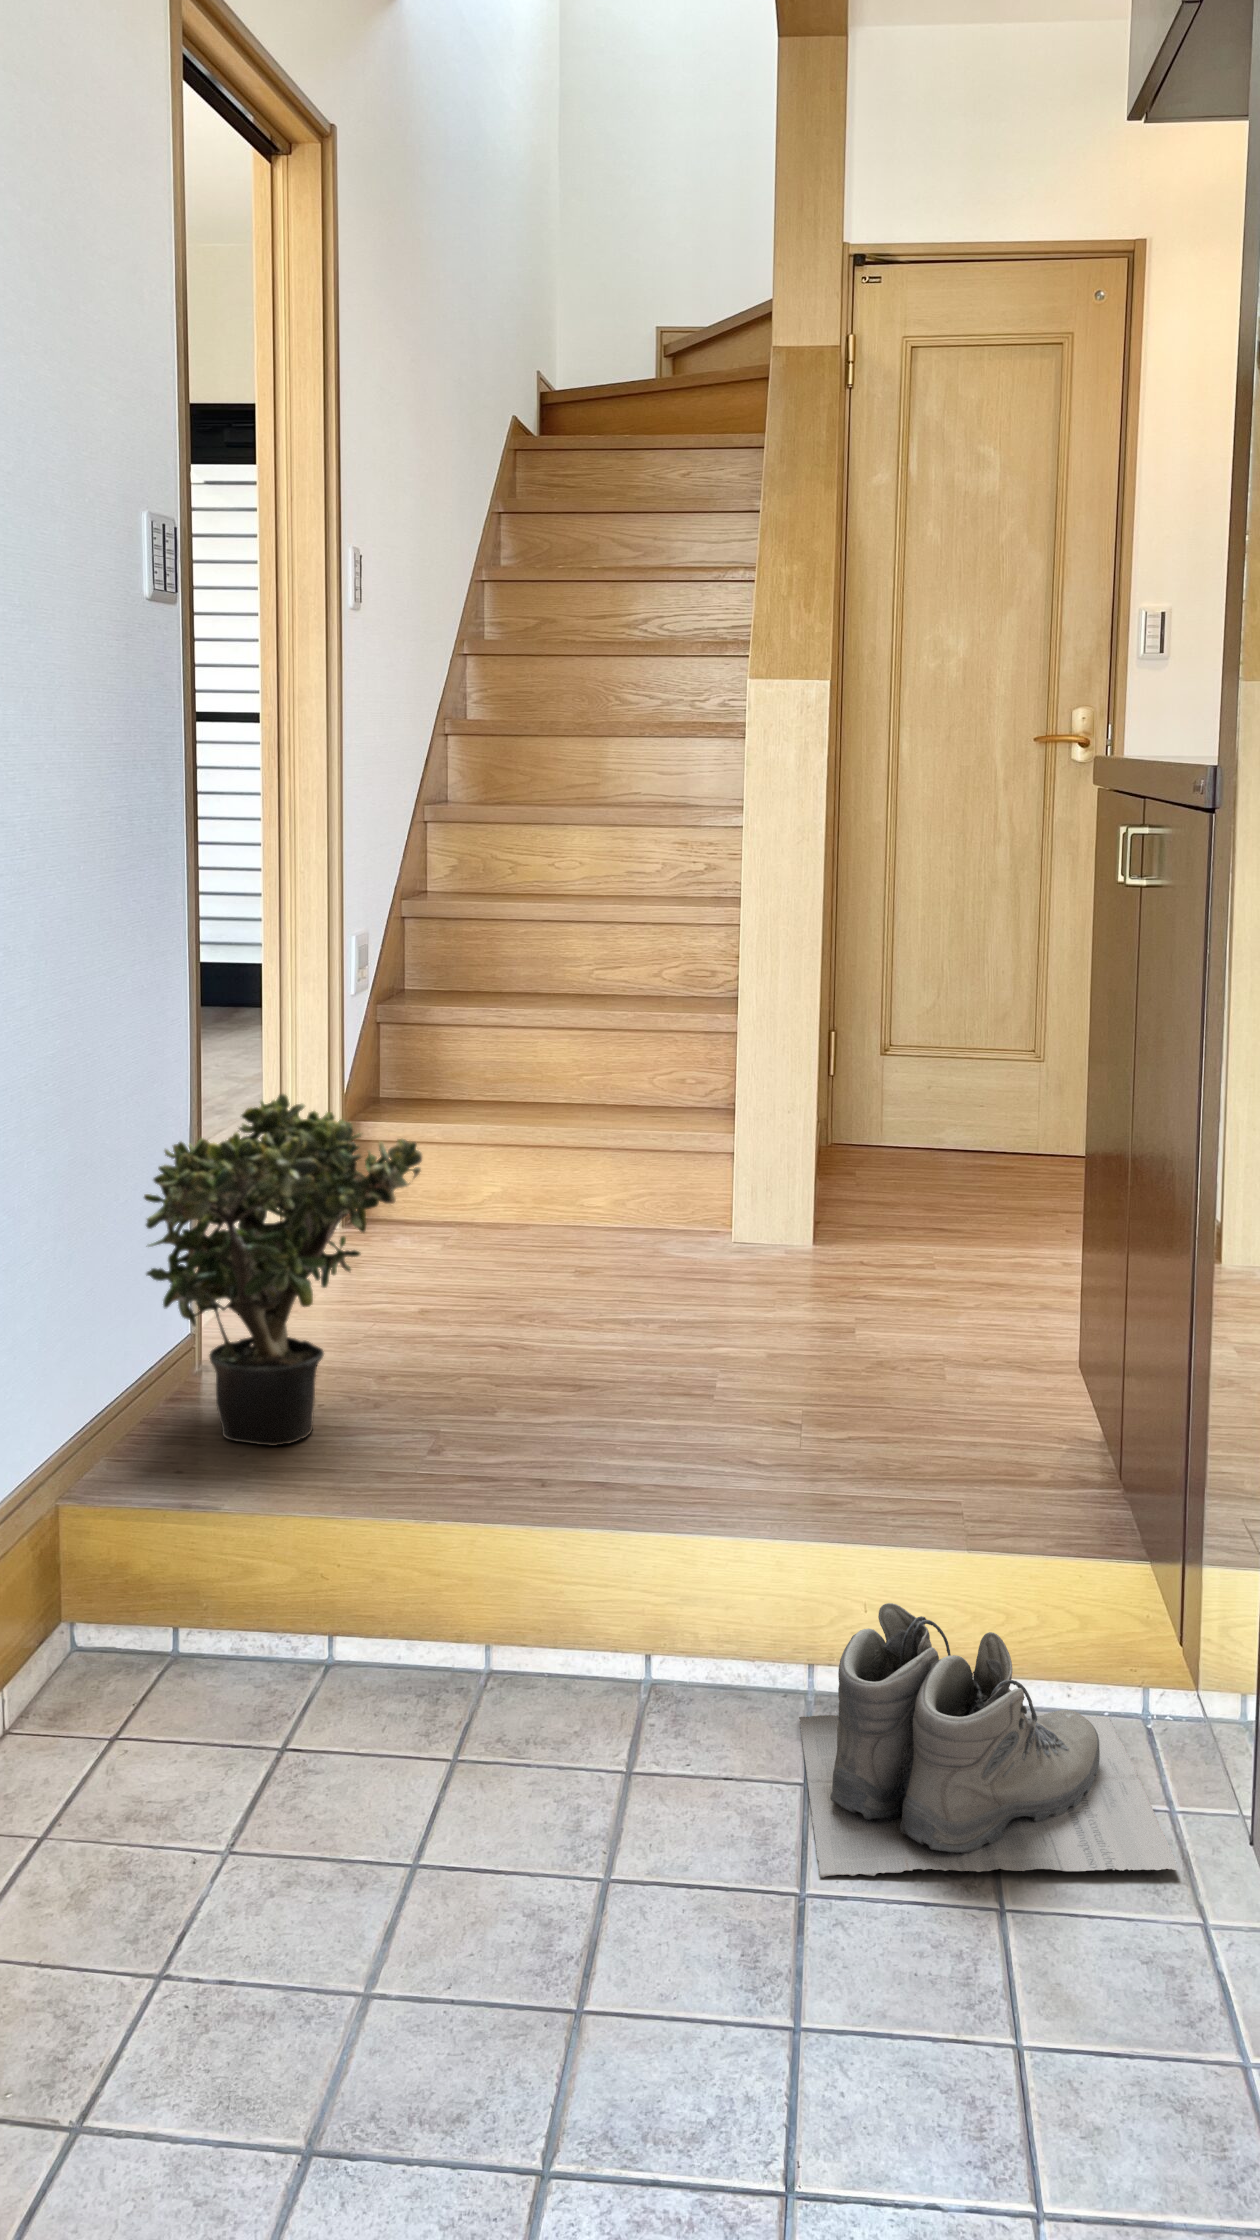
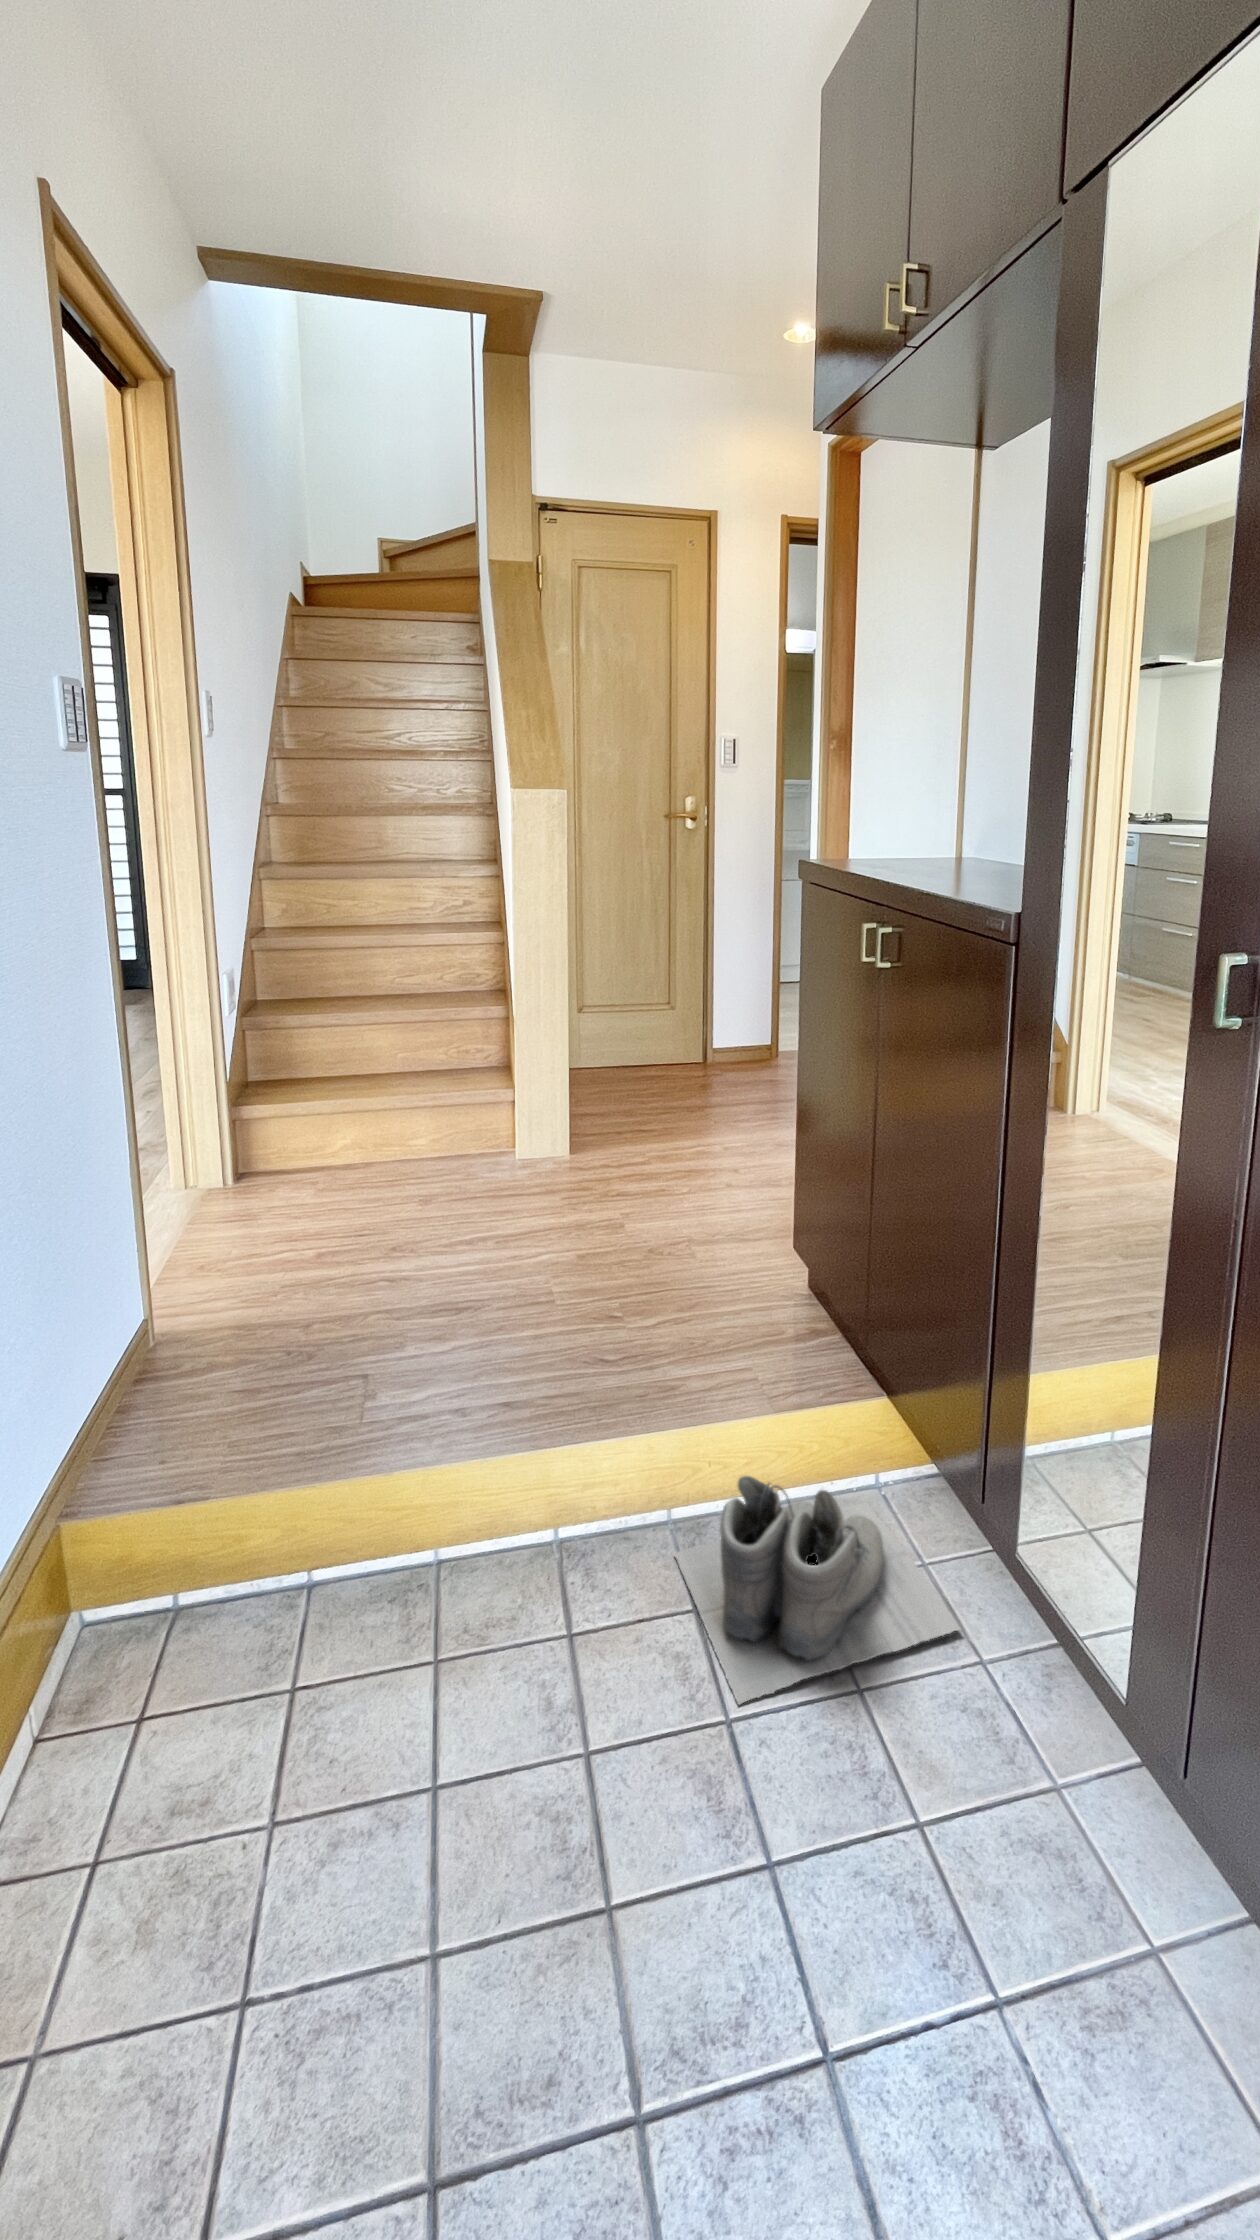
potted plant: present [144,1094,422,1446] -> none [110,1142,340,1415]

